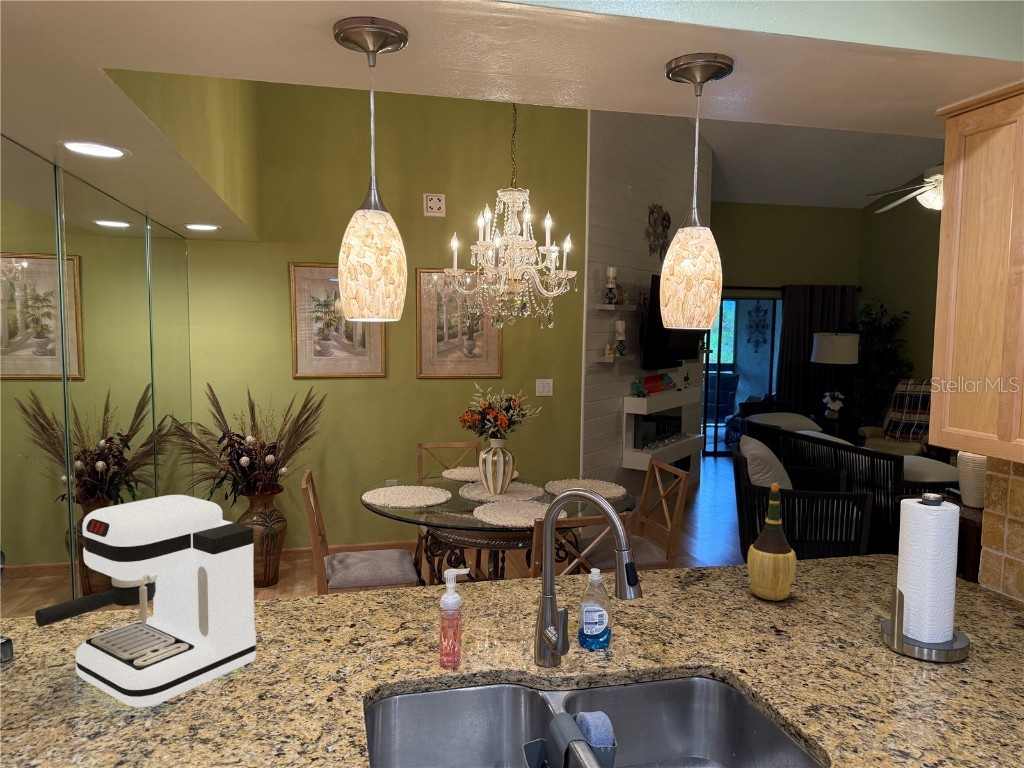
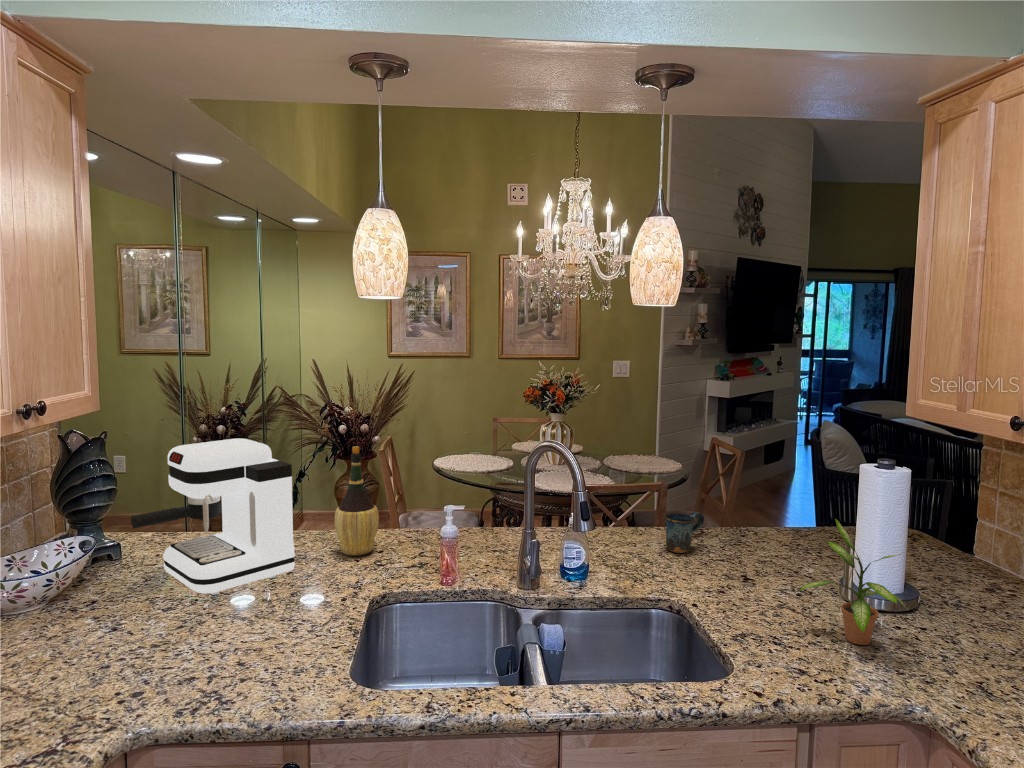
wine bottle: present [747,483,797,600] -> present [335,446,379,555]
mug: none [675,556,714,603] -> present [664,512,704,553]
potted plant: none [862,568,989,709] -> present [799,519,908,645]

